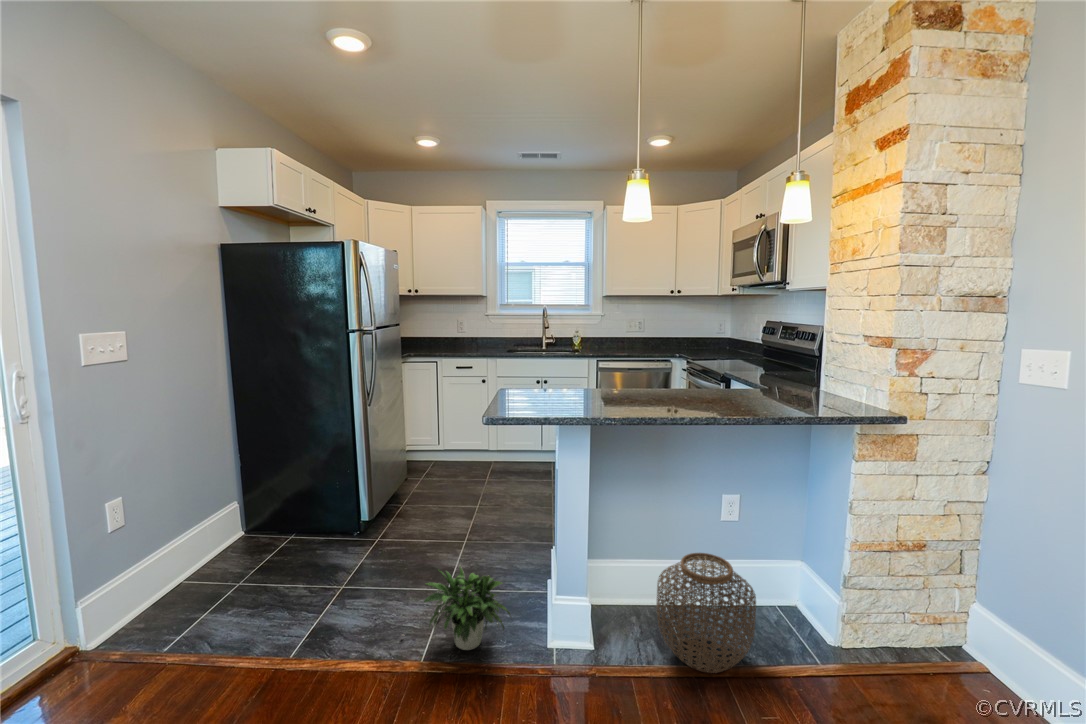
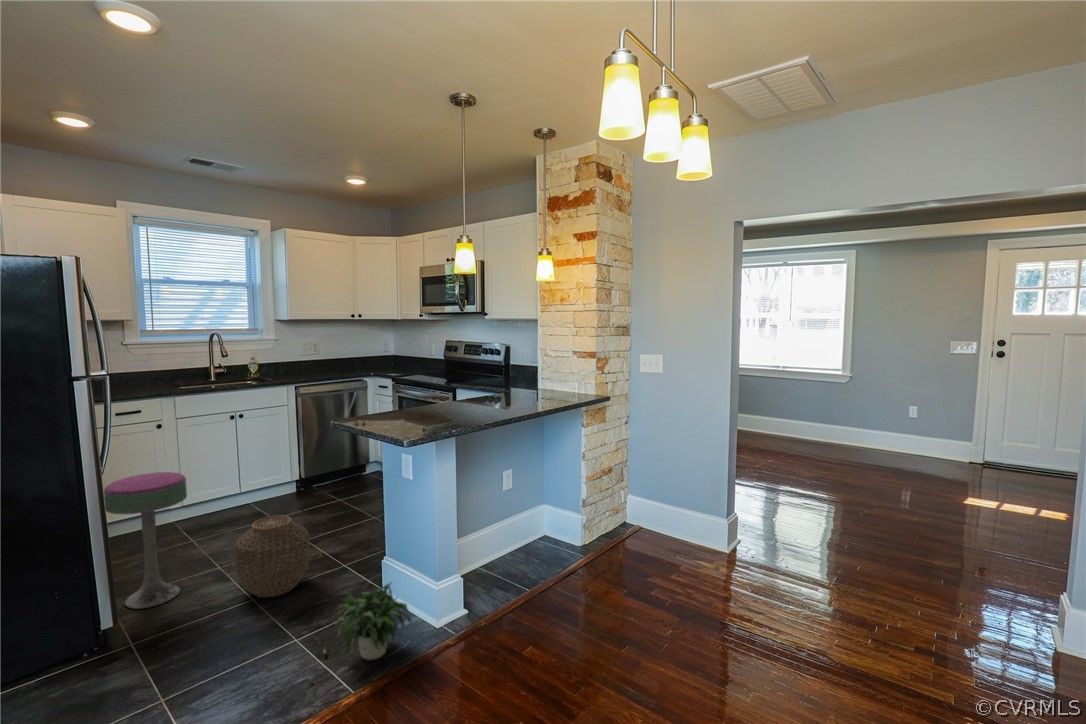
bar stool: none [391,413,446,518] -> present [103,472,187,609]
woven basket: present [656,553,756,673] -> present [235,515,310,597]

